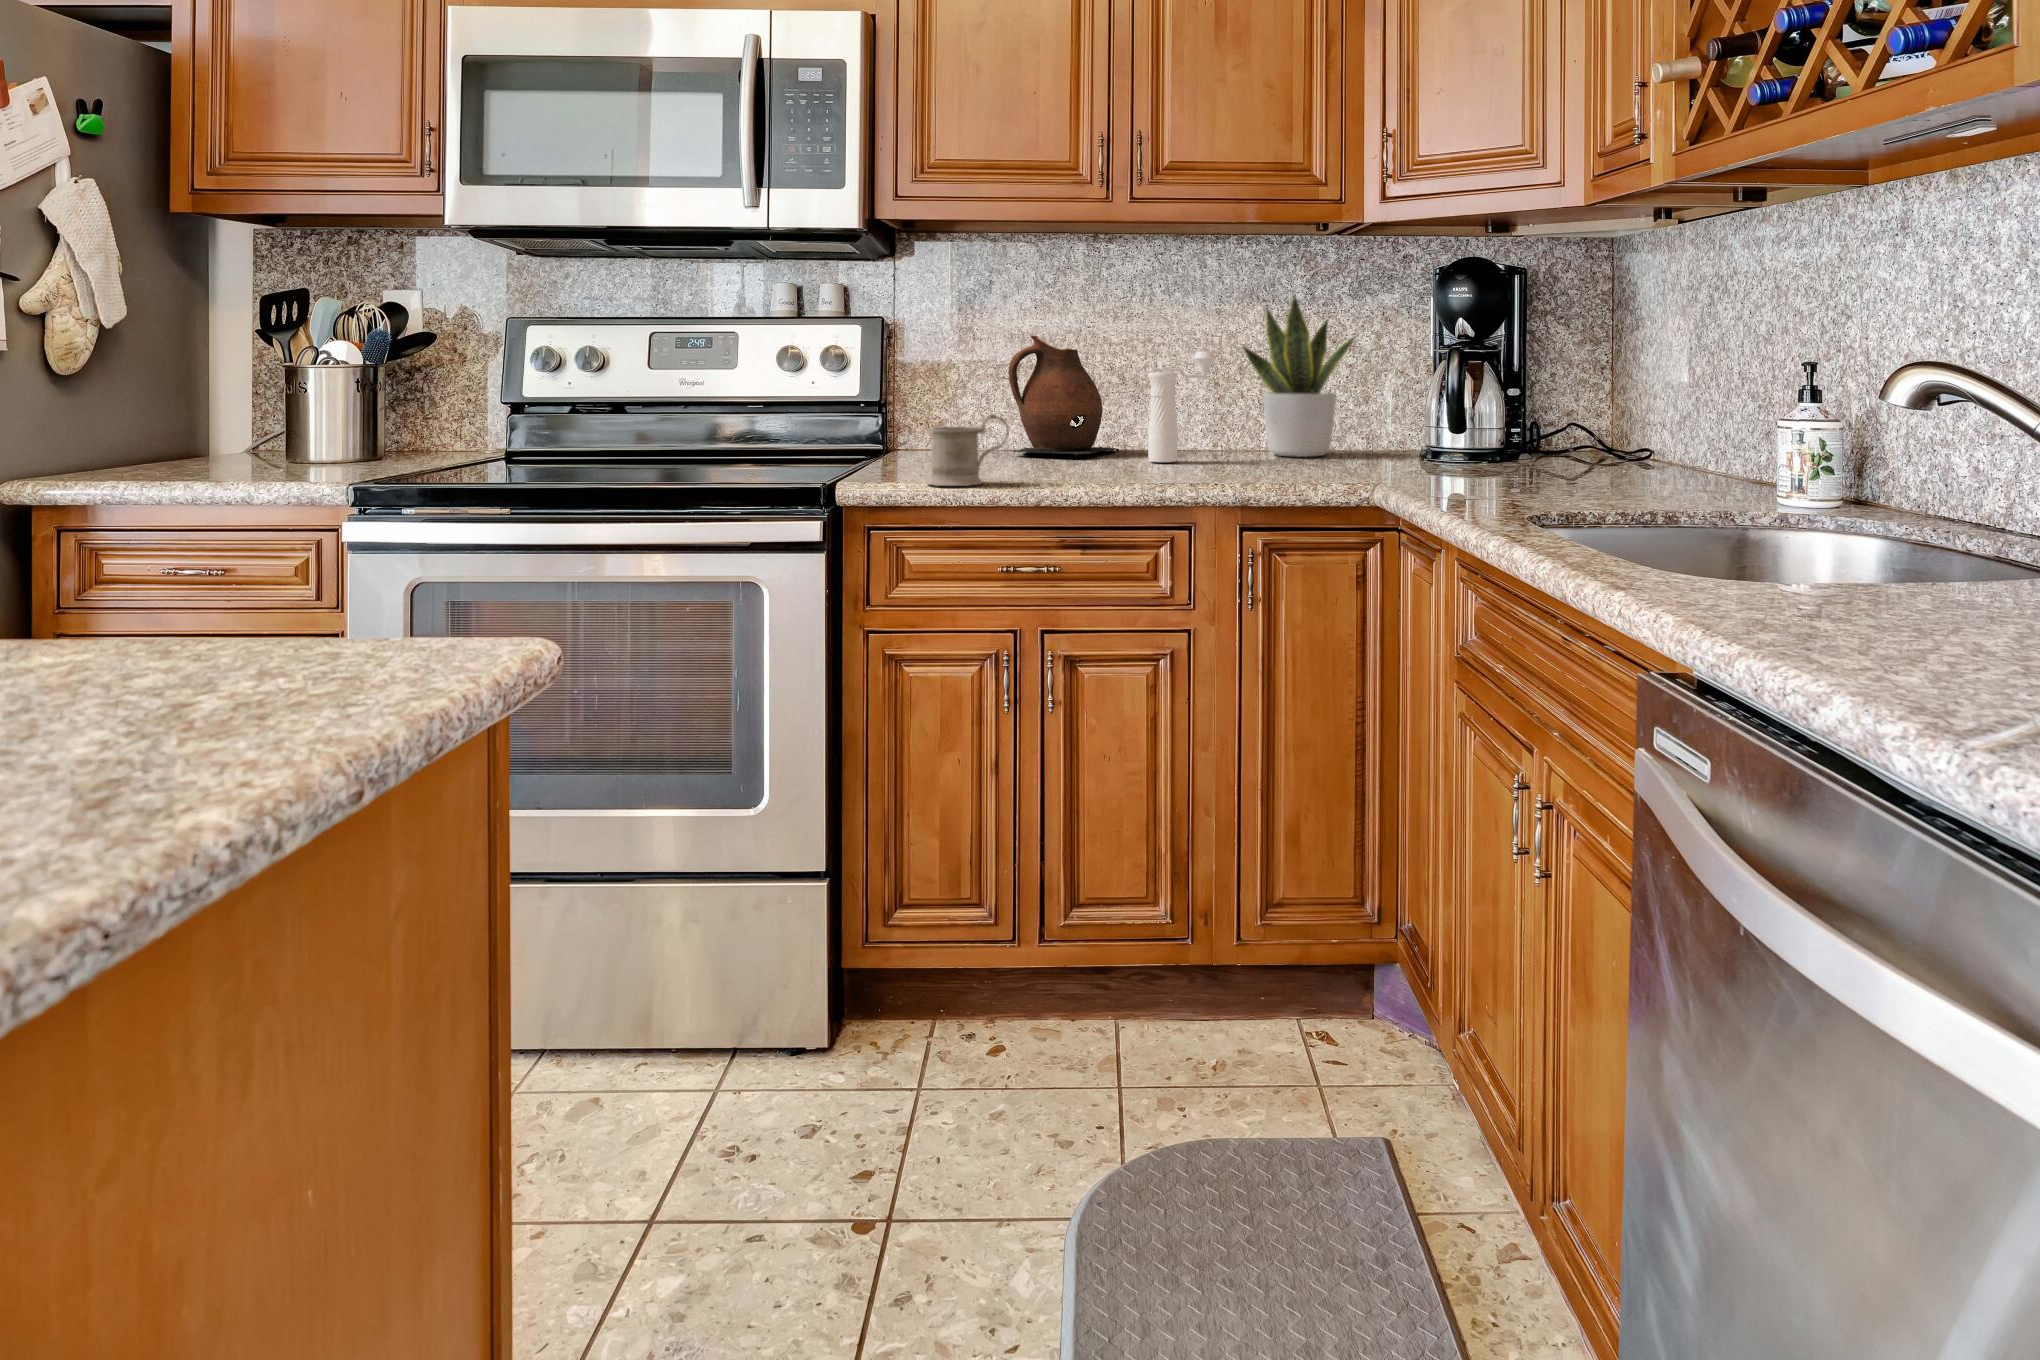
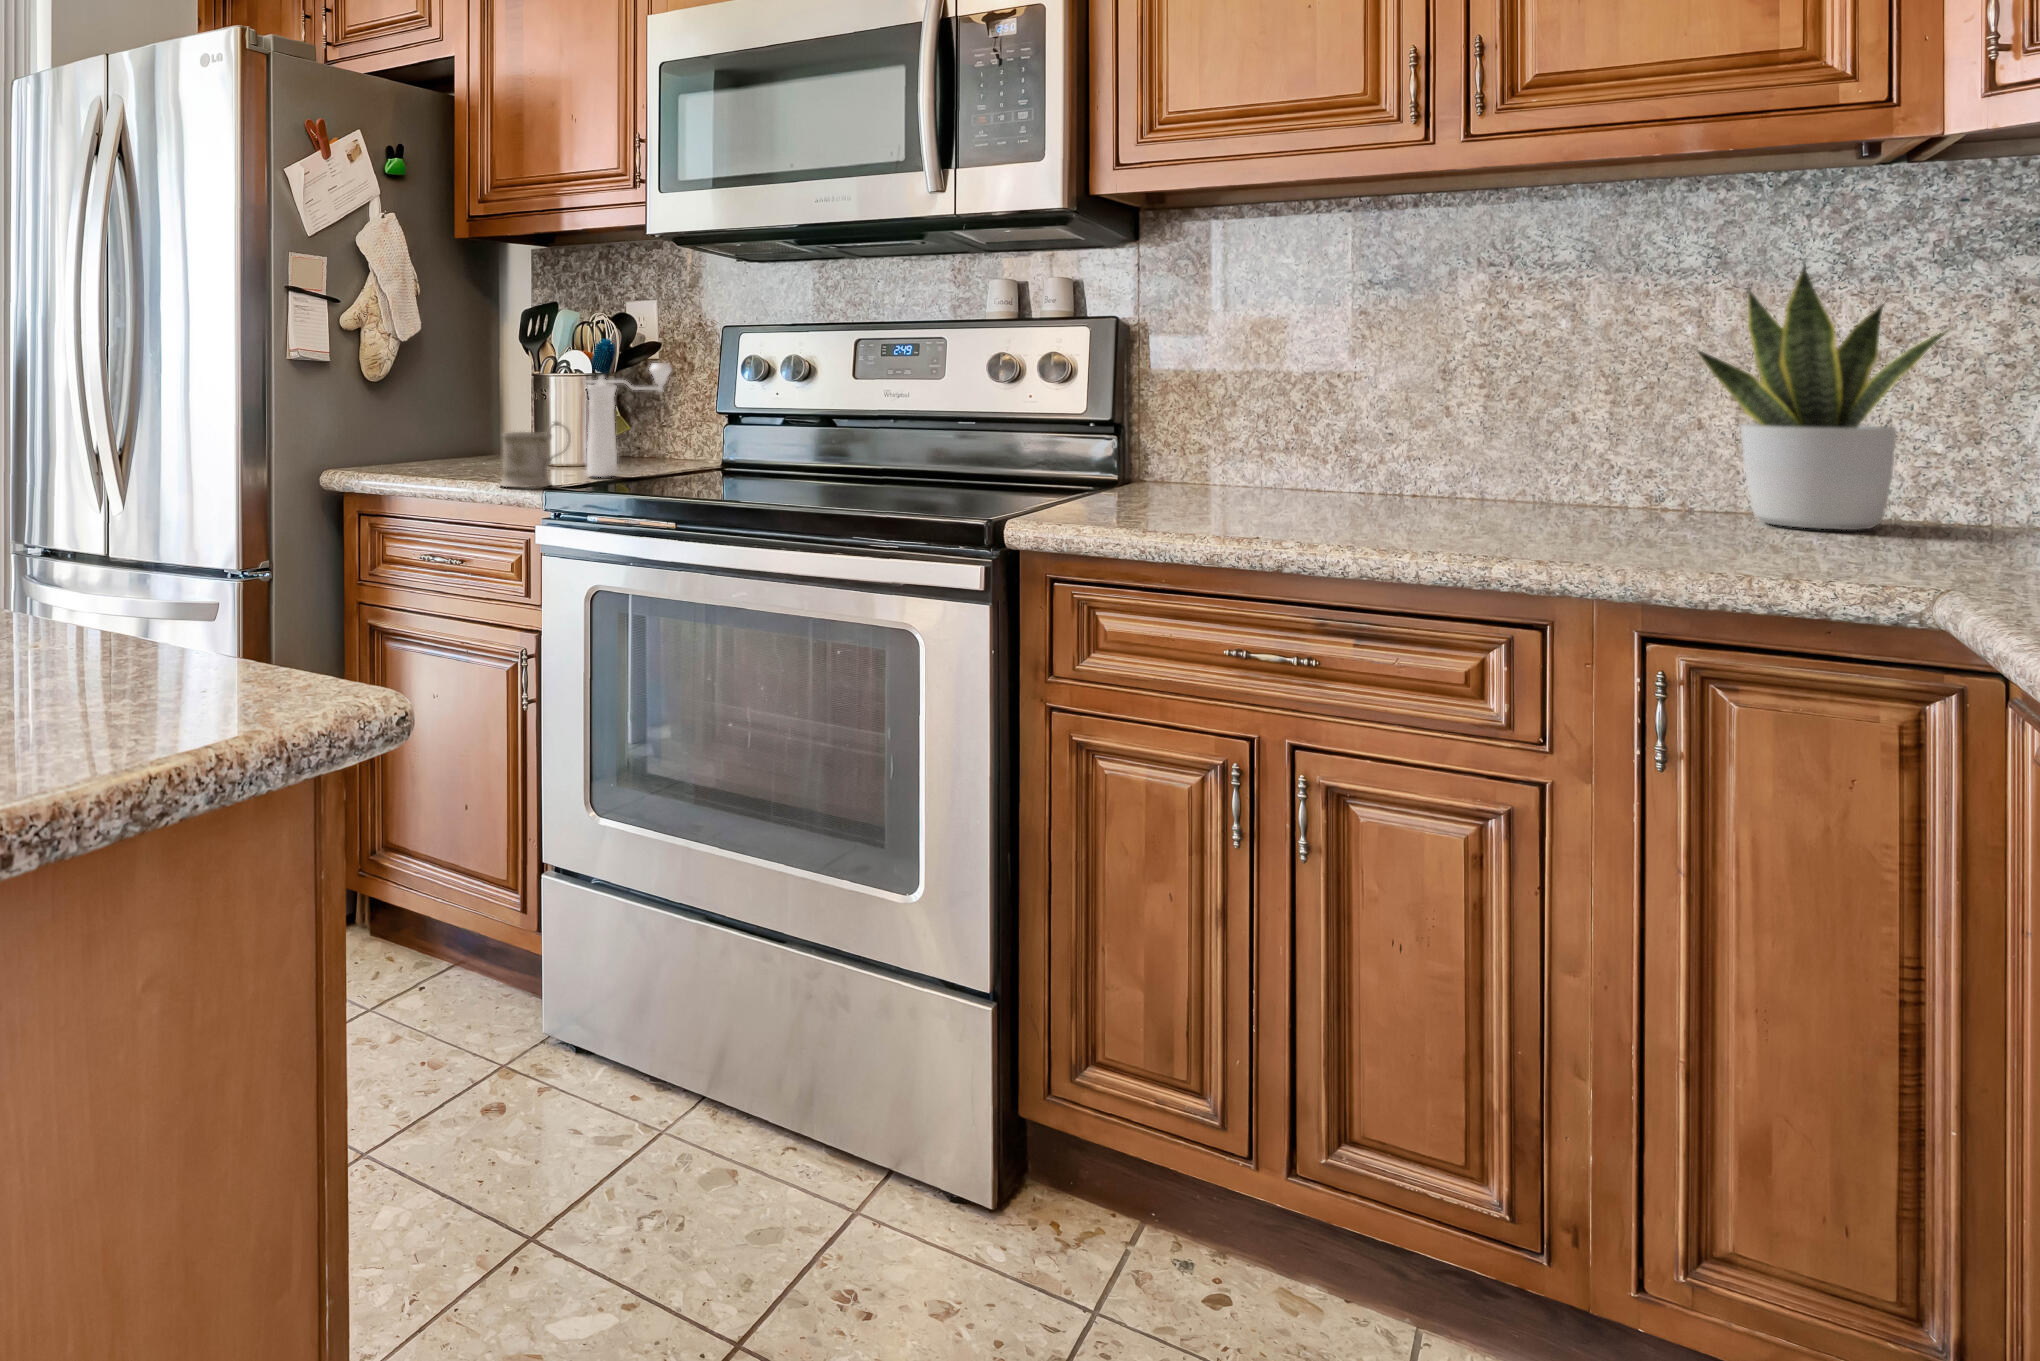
ceramic pitcher: present [1009,336,1119,456] -> none [1294,338,1475,506]
pepper mill: present [1148,352,1216,462] -> present [586,363,672,477]
mug: present [927,414,1009,486] -> present [500,421,571,487]

